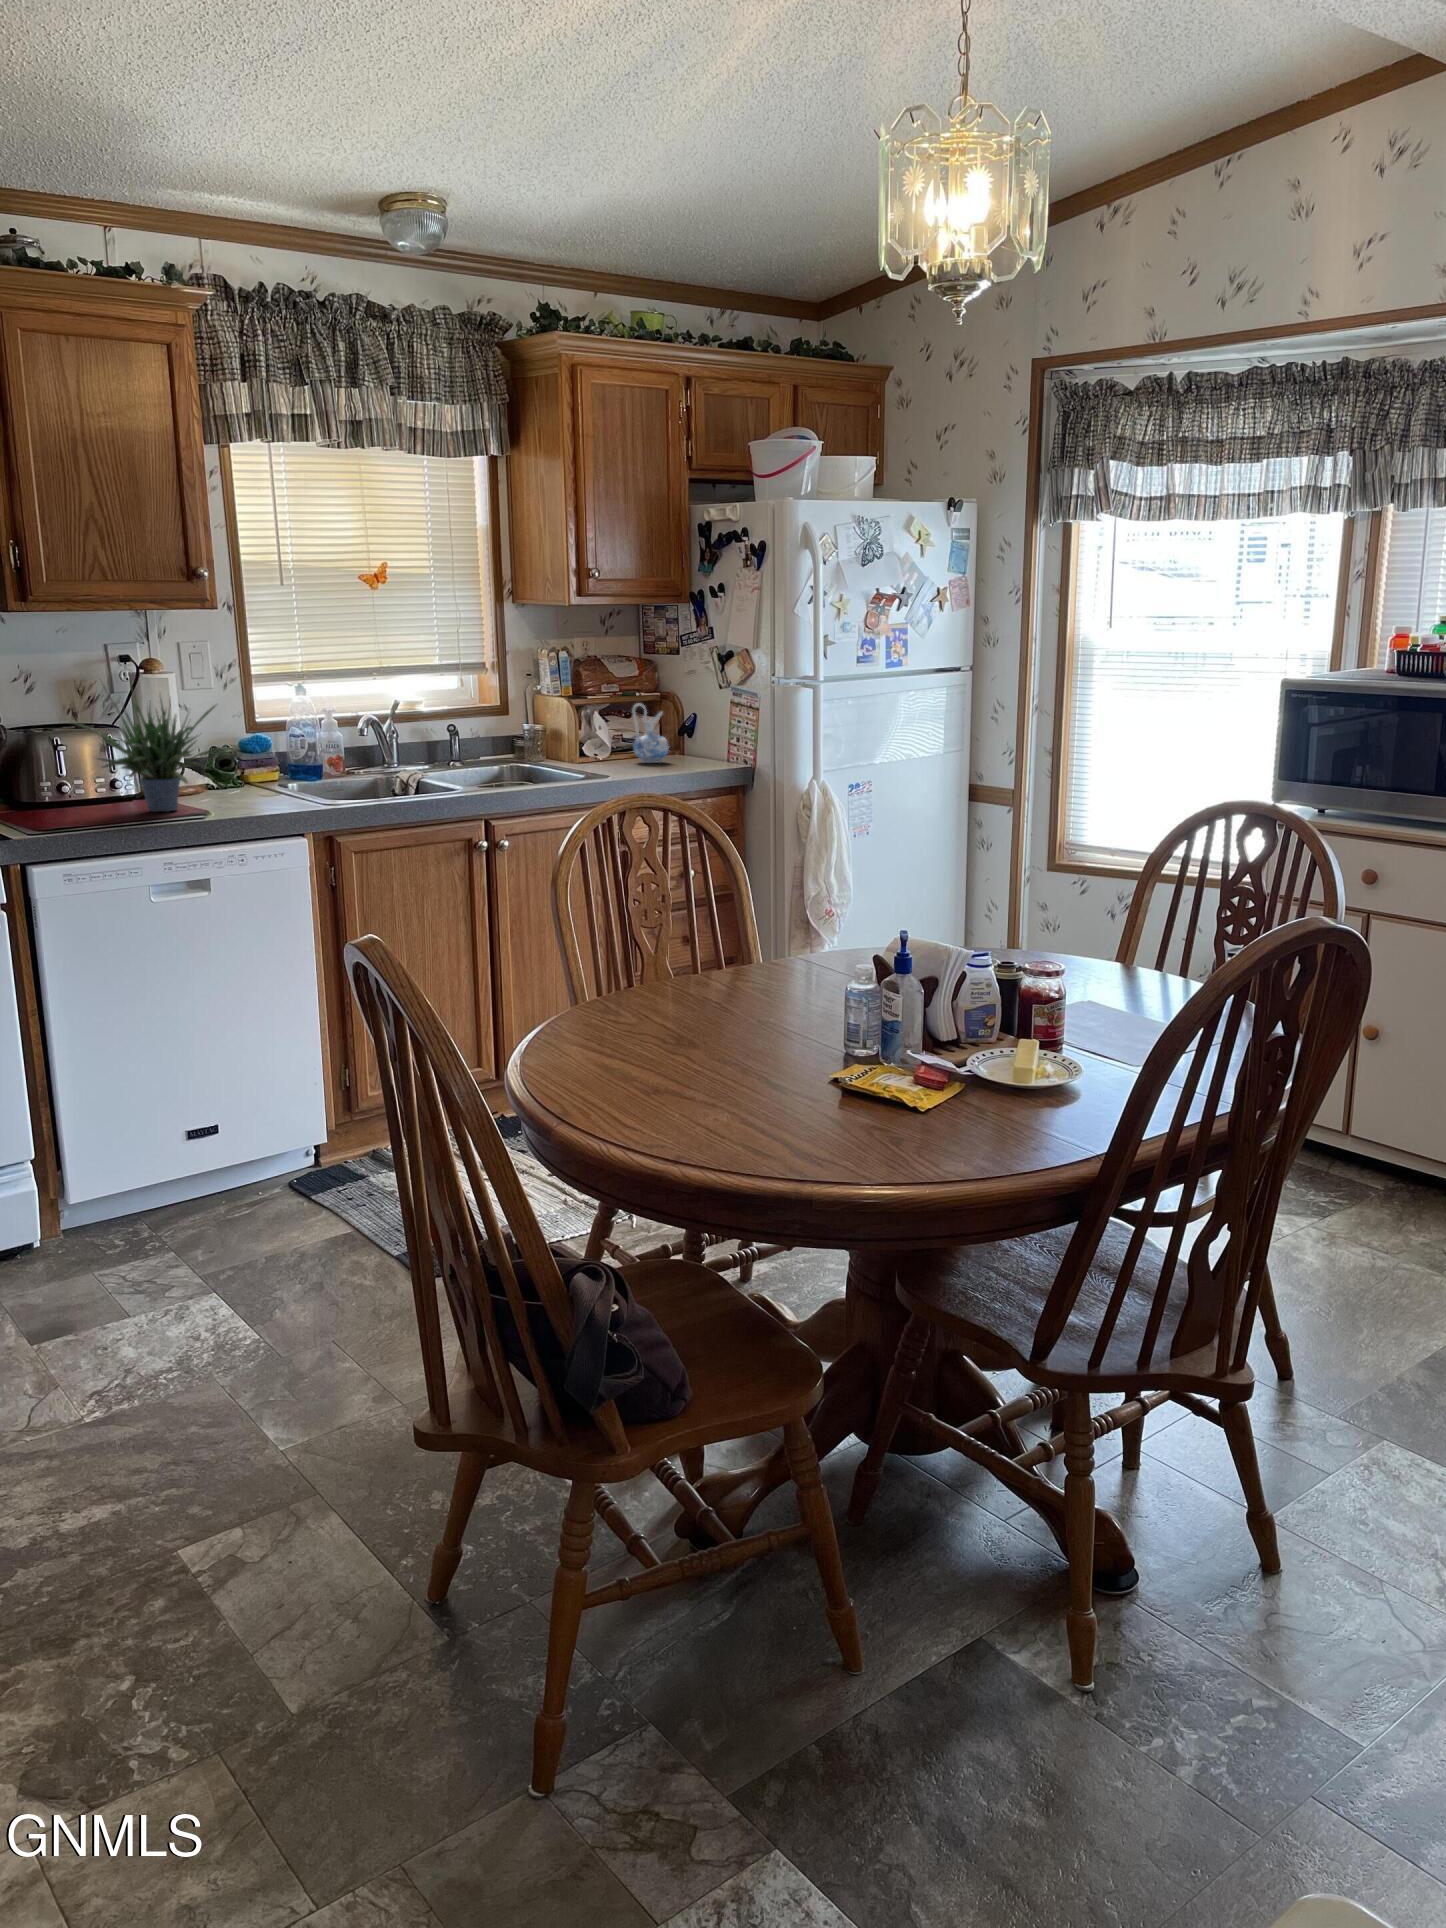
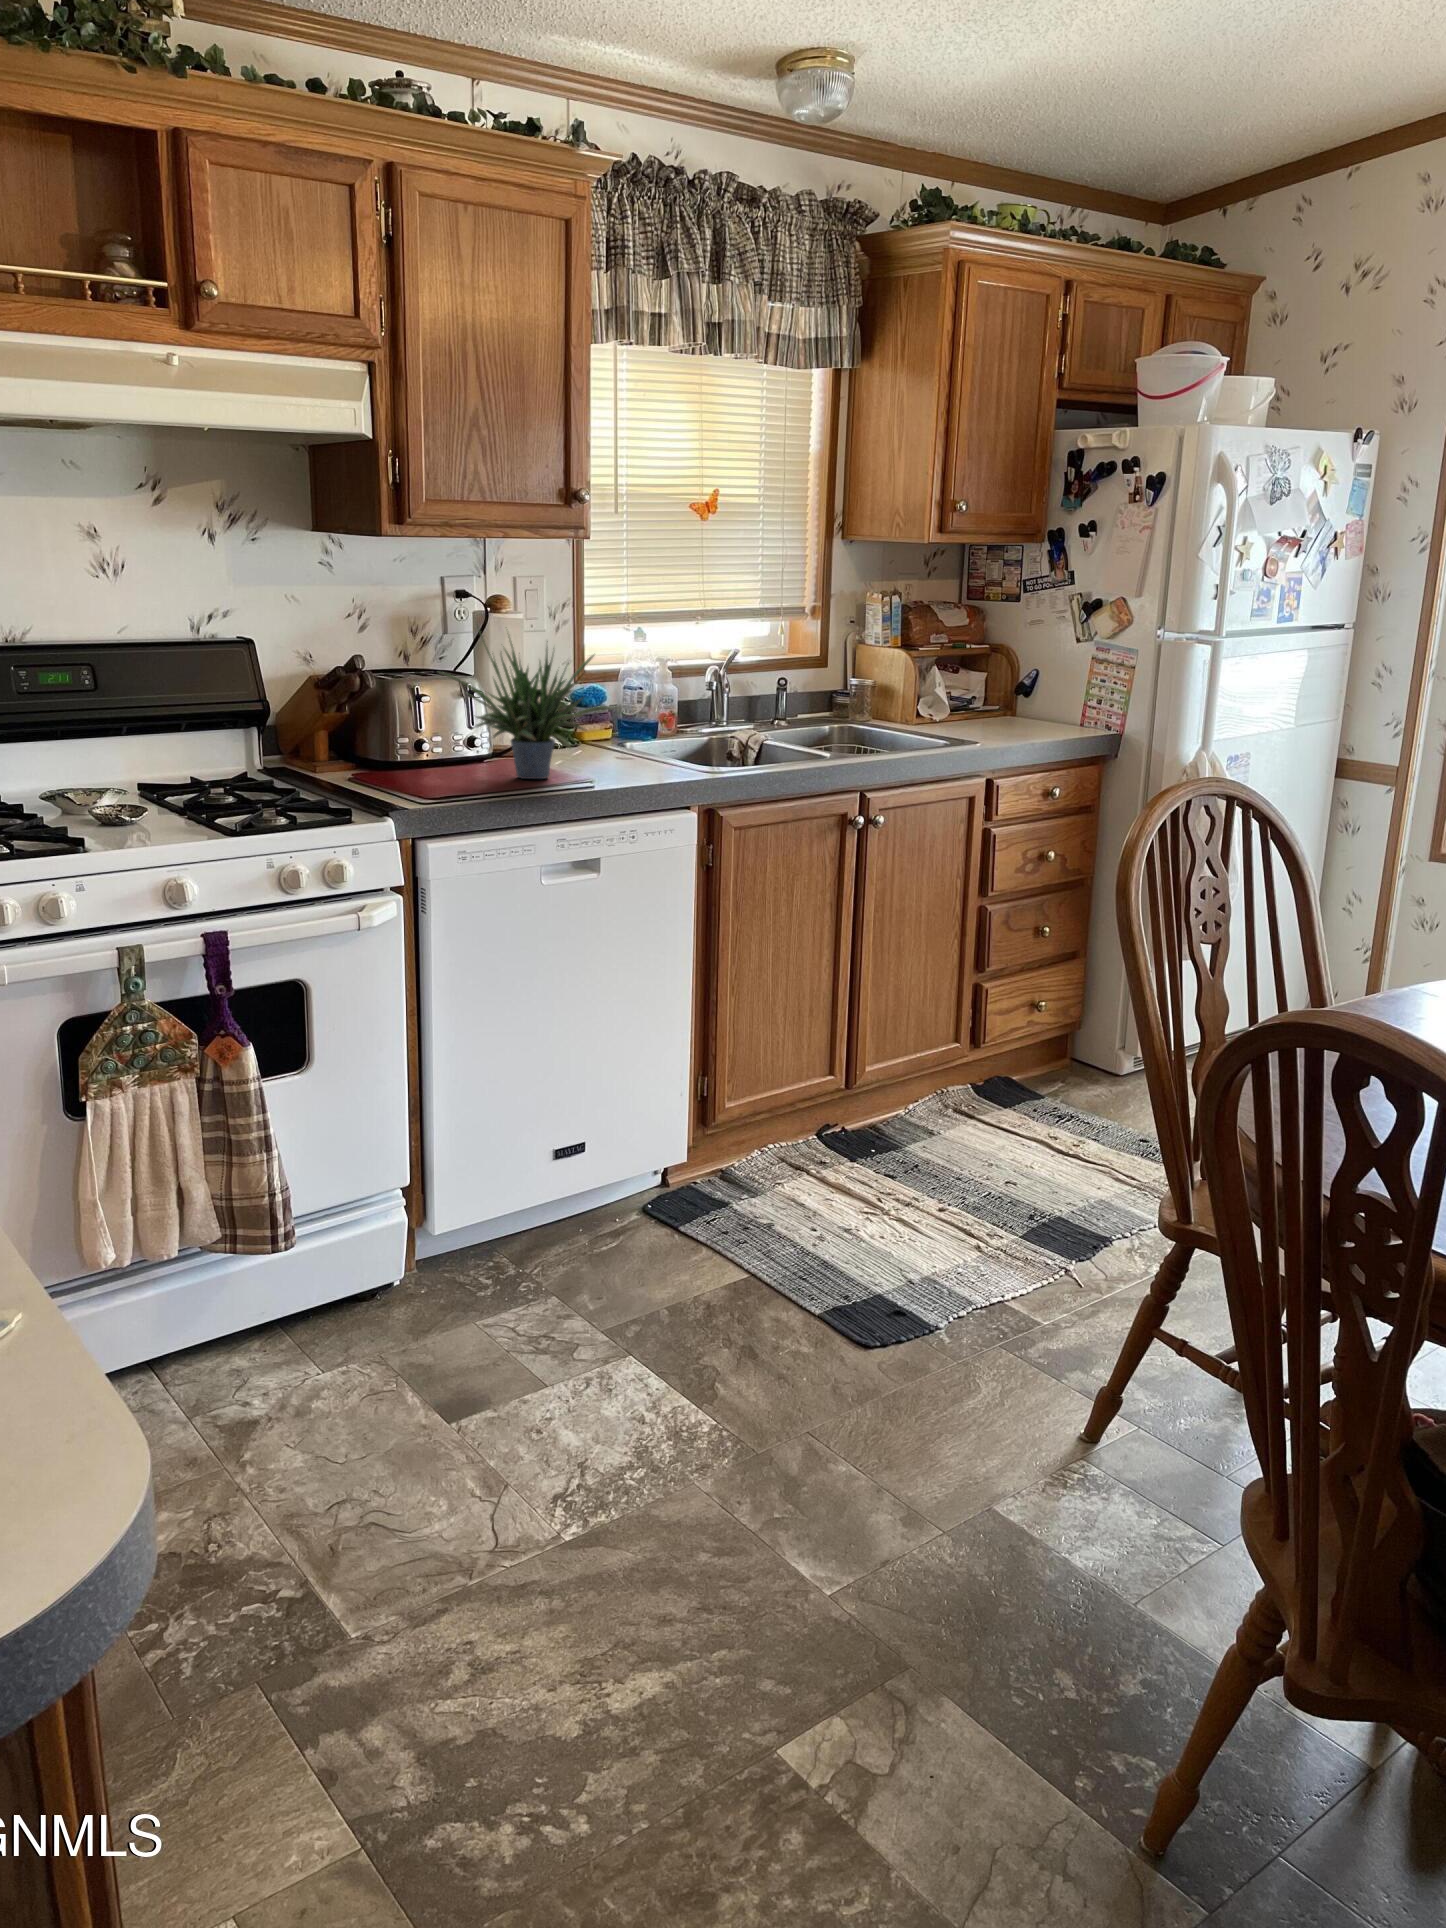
ceramic pitcher: present [632,703,669,763] -> none [964,657,1005,725]

